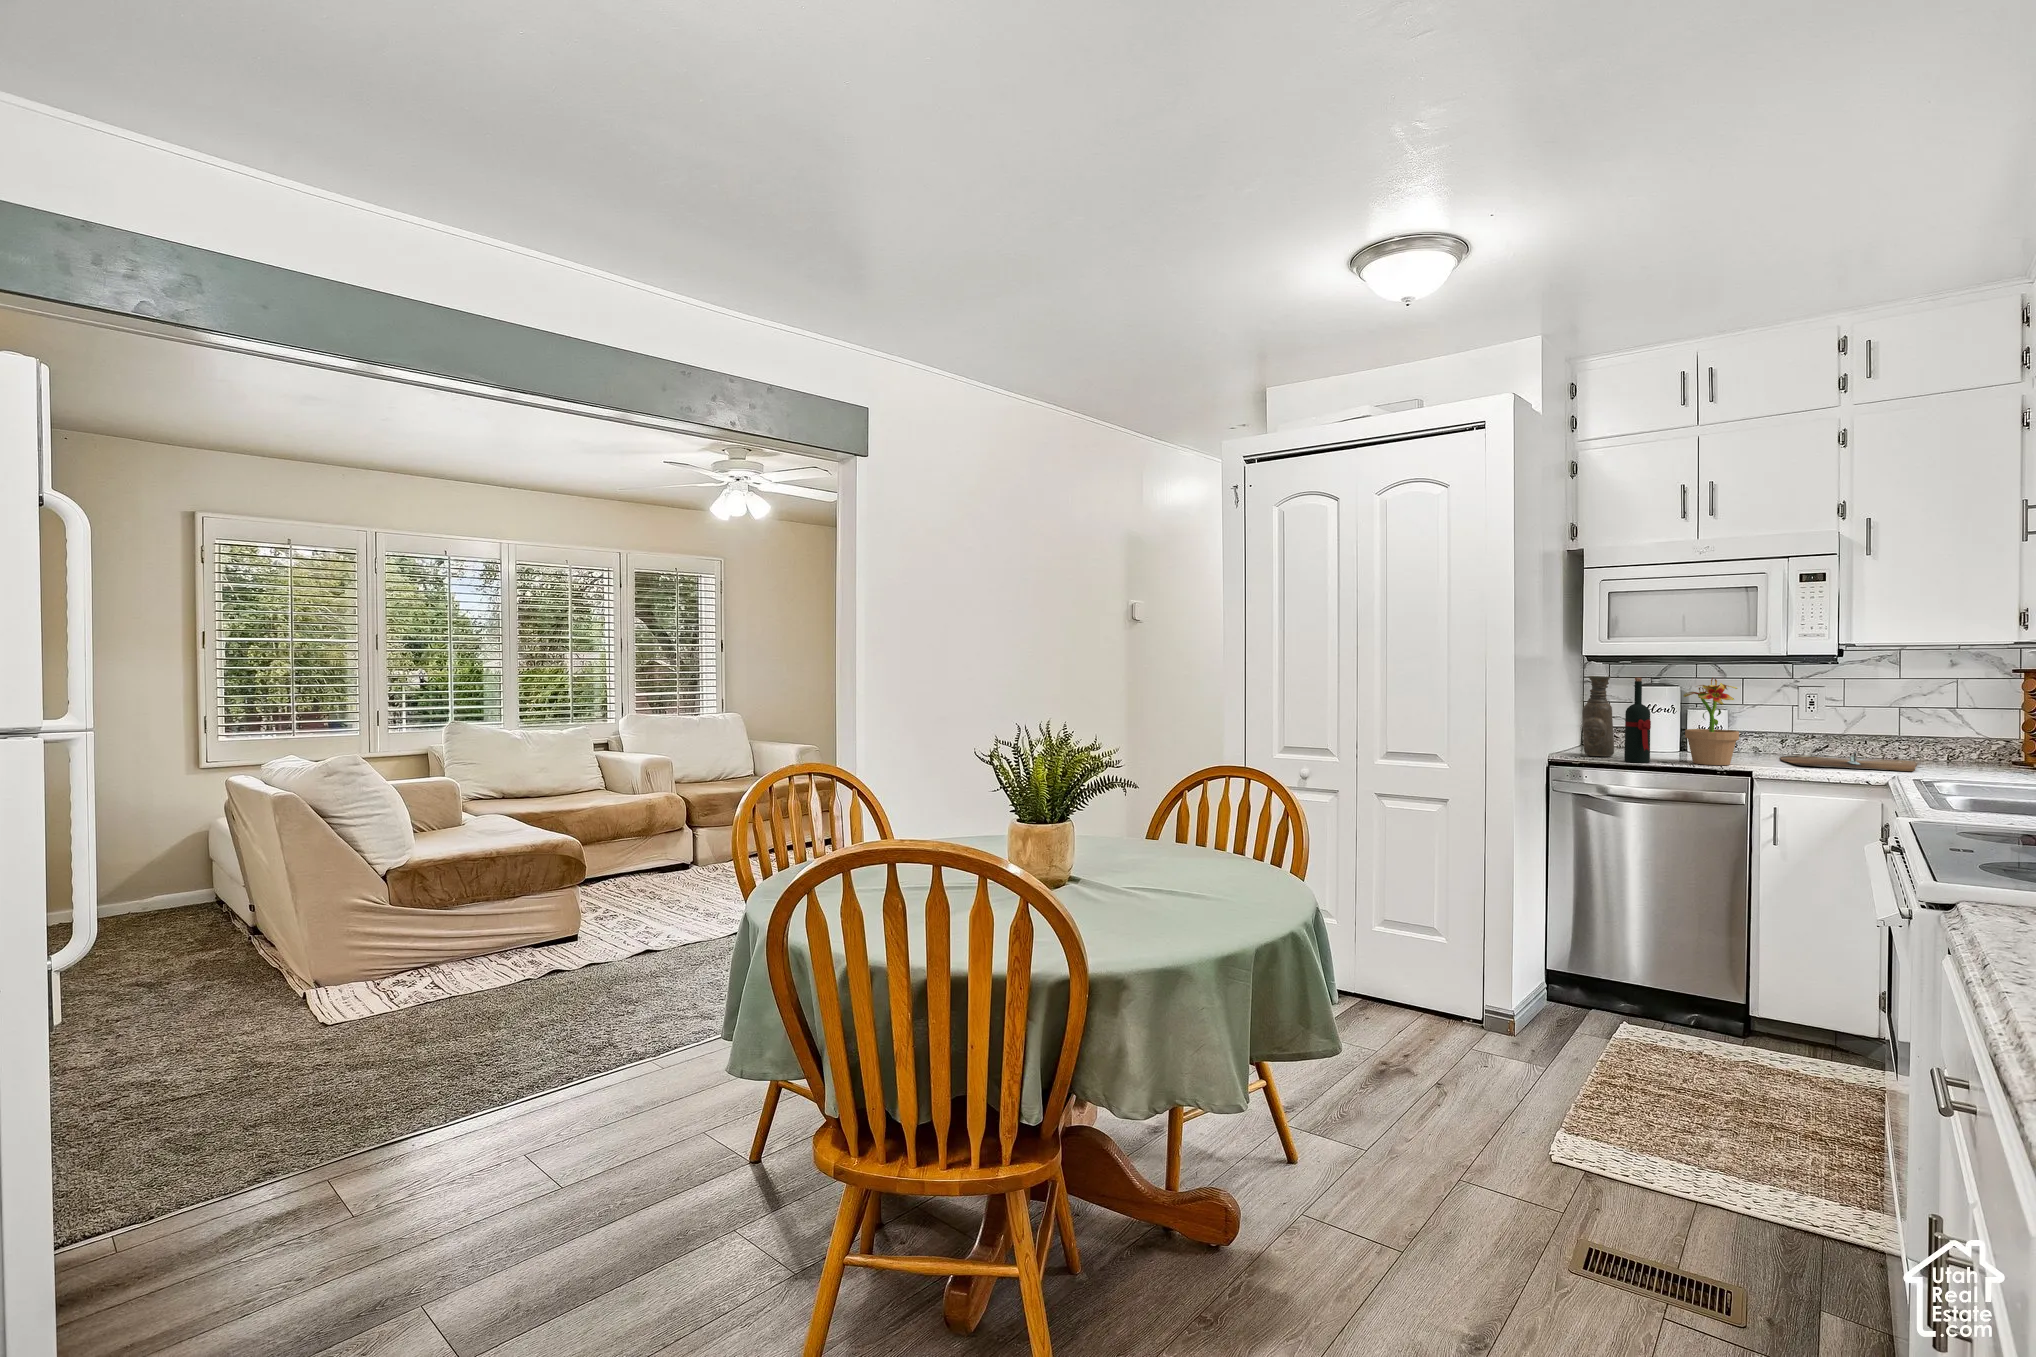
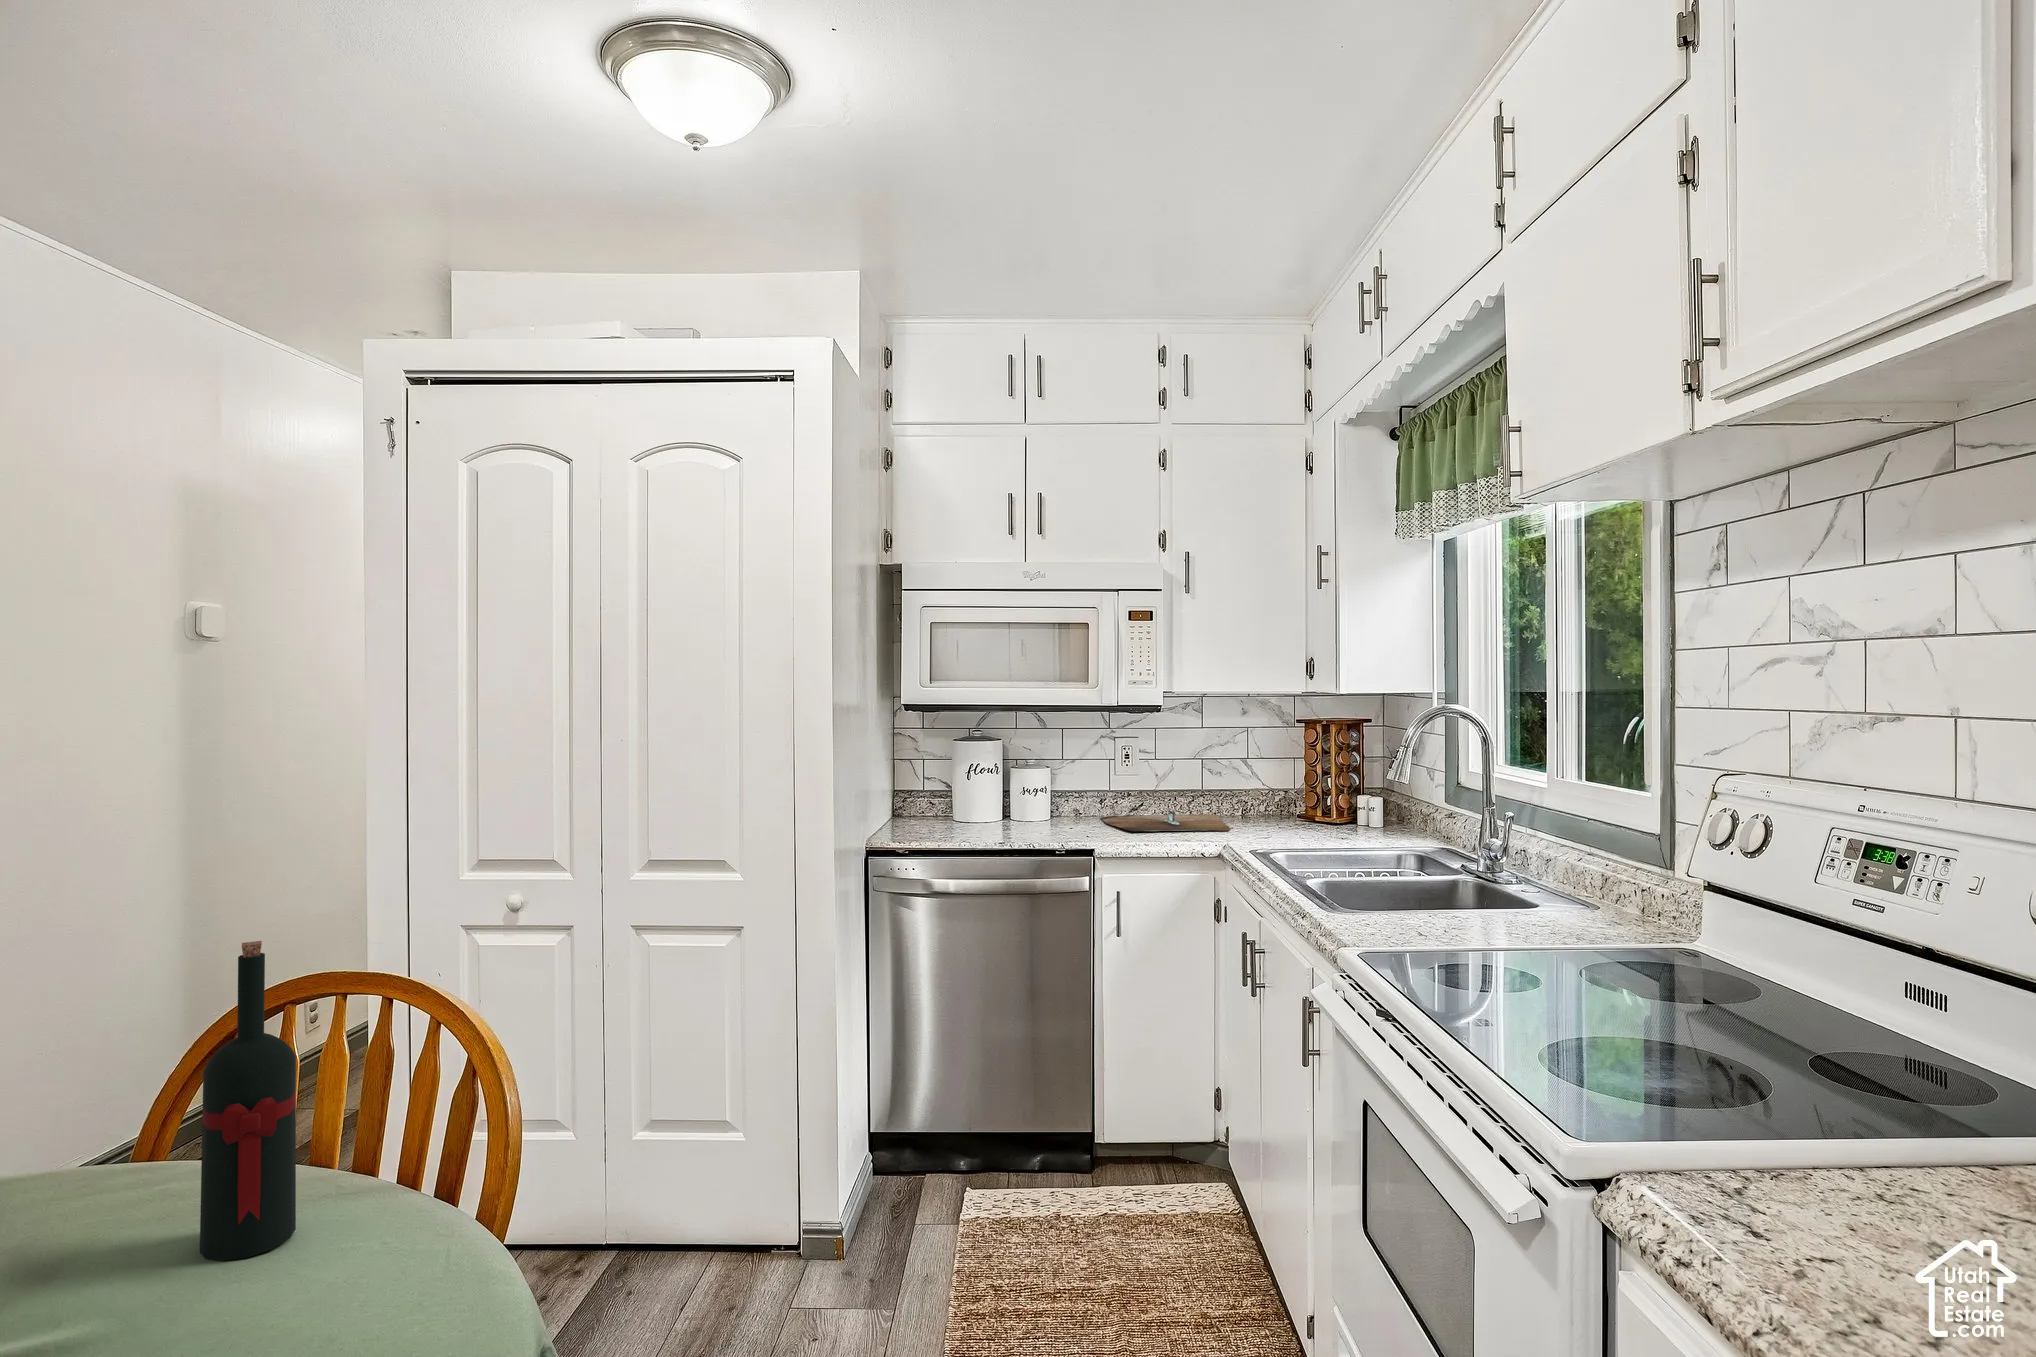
vase: present [1582,676,1614,756] -> none [905,730,941,834]
wine bottle: present [1624,678,1651,763] -> present [200,941,296,1261]
potted plant: present [1684,678,1739,765] -> none [1015,731,1075,838]

